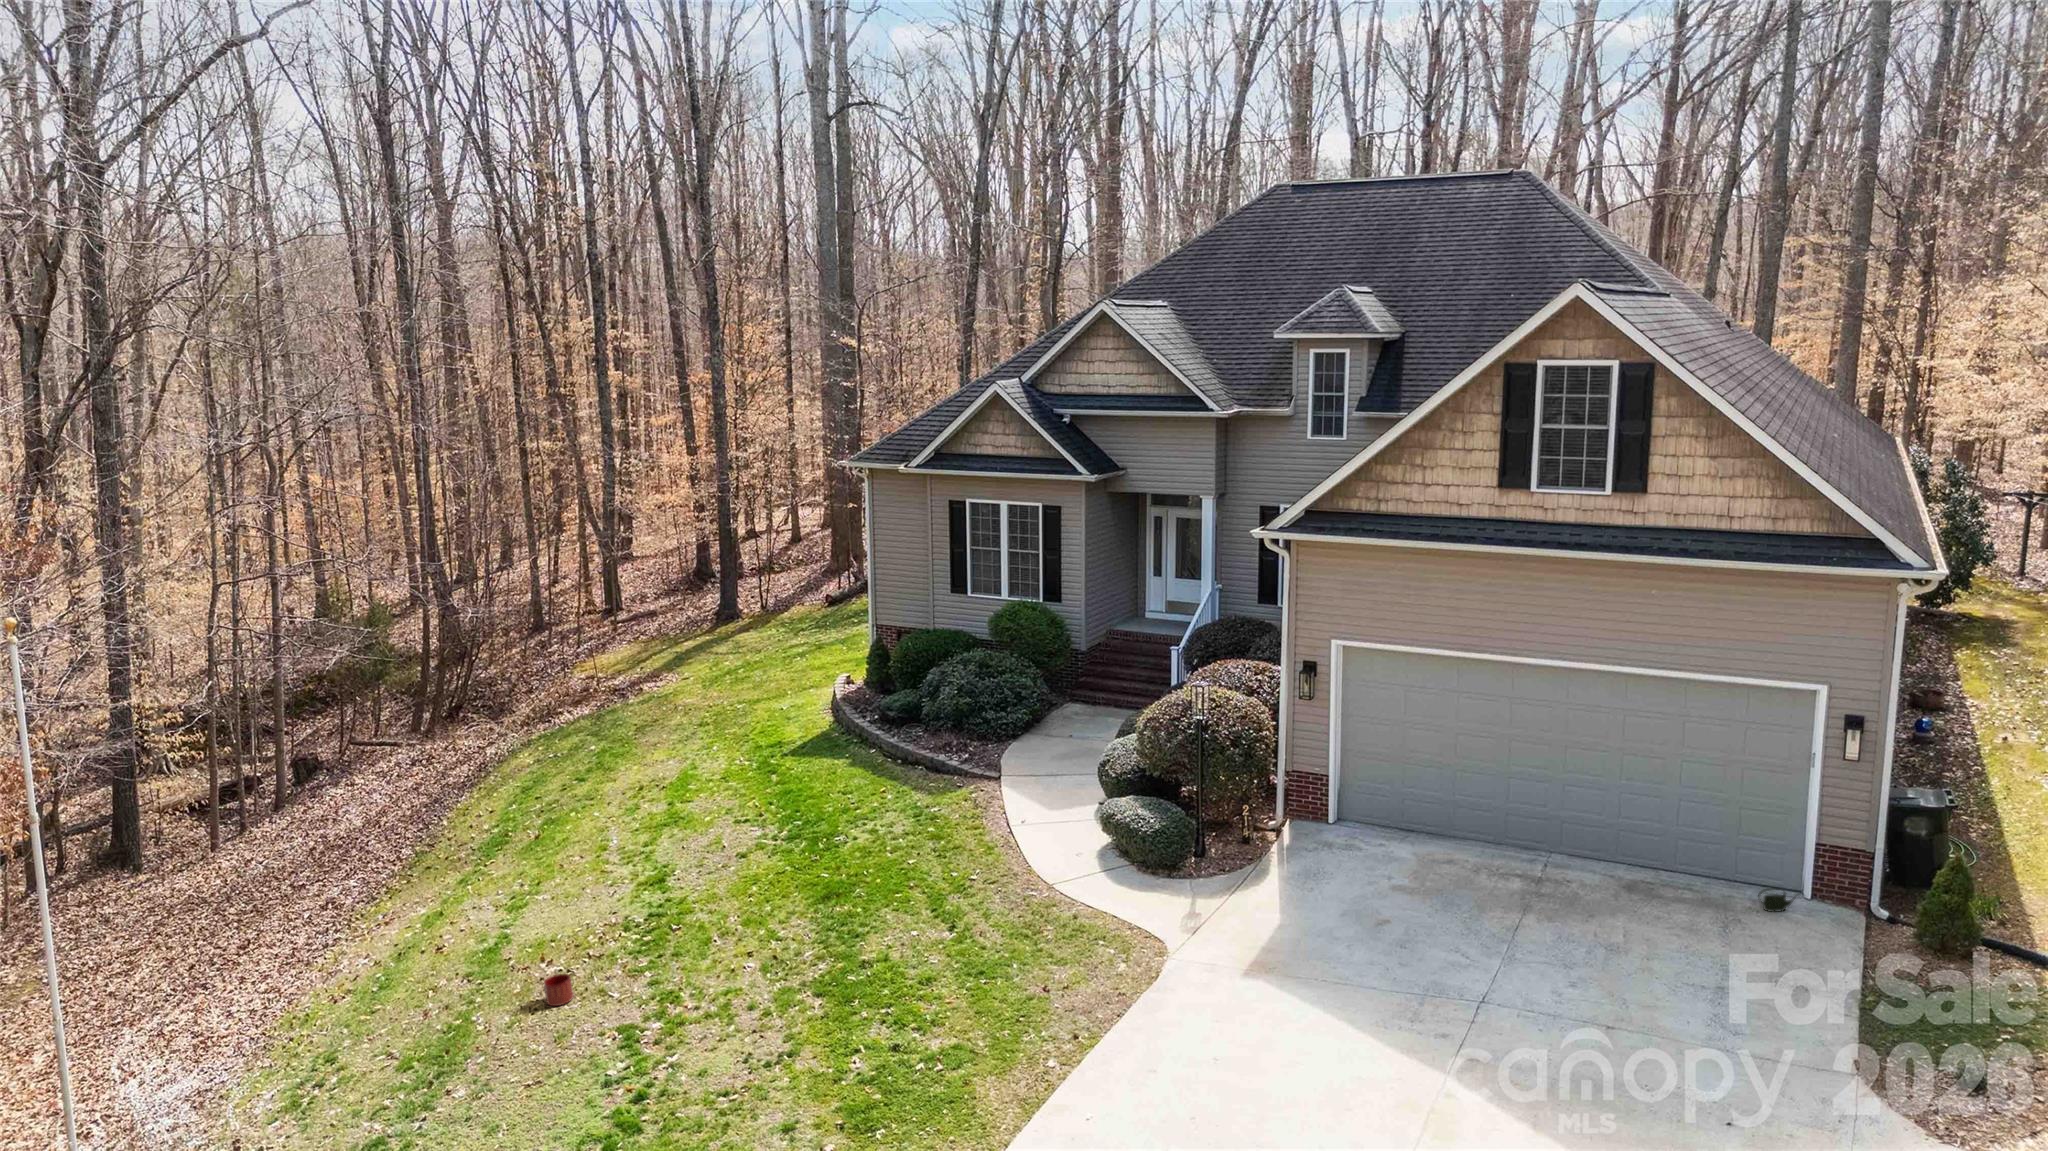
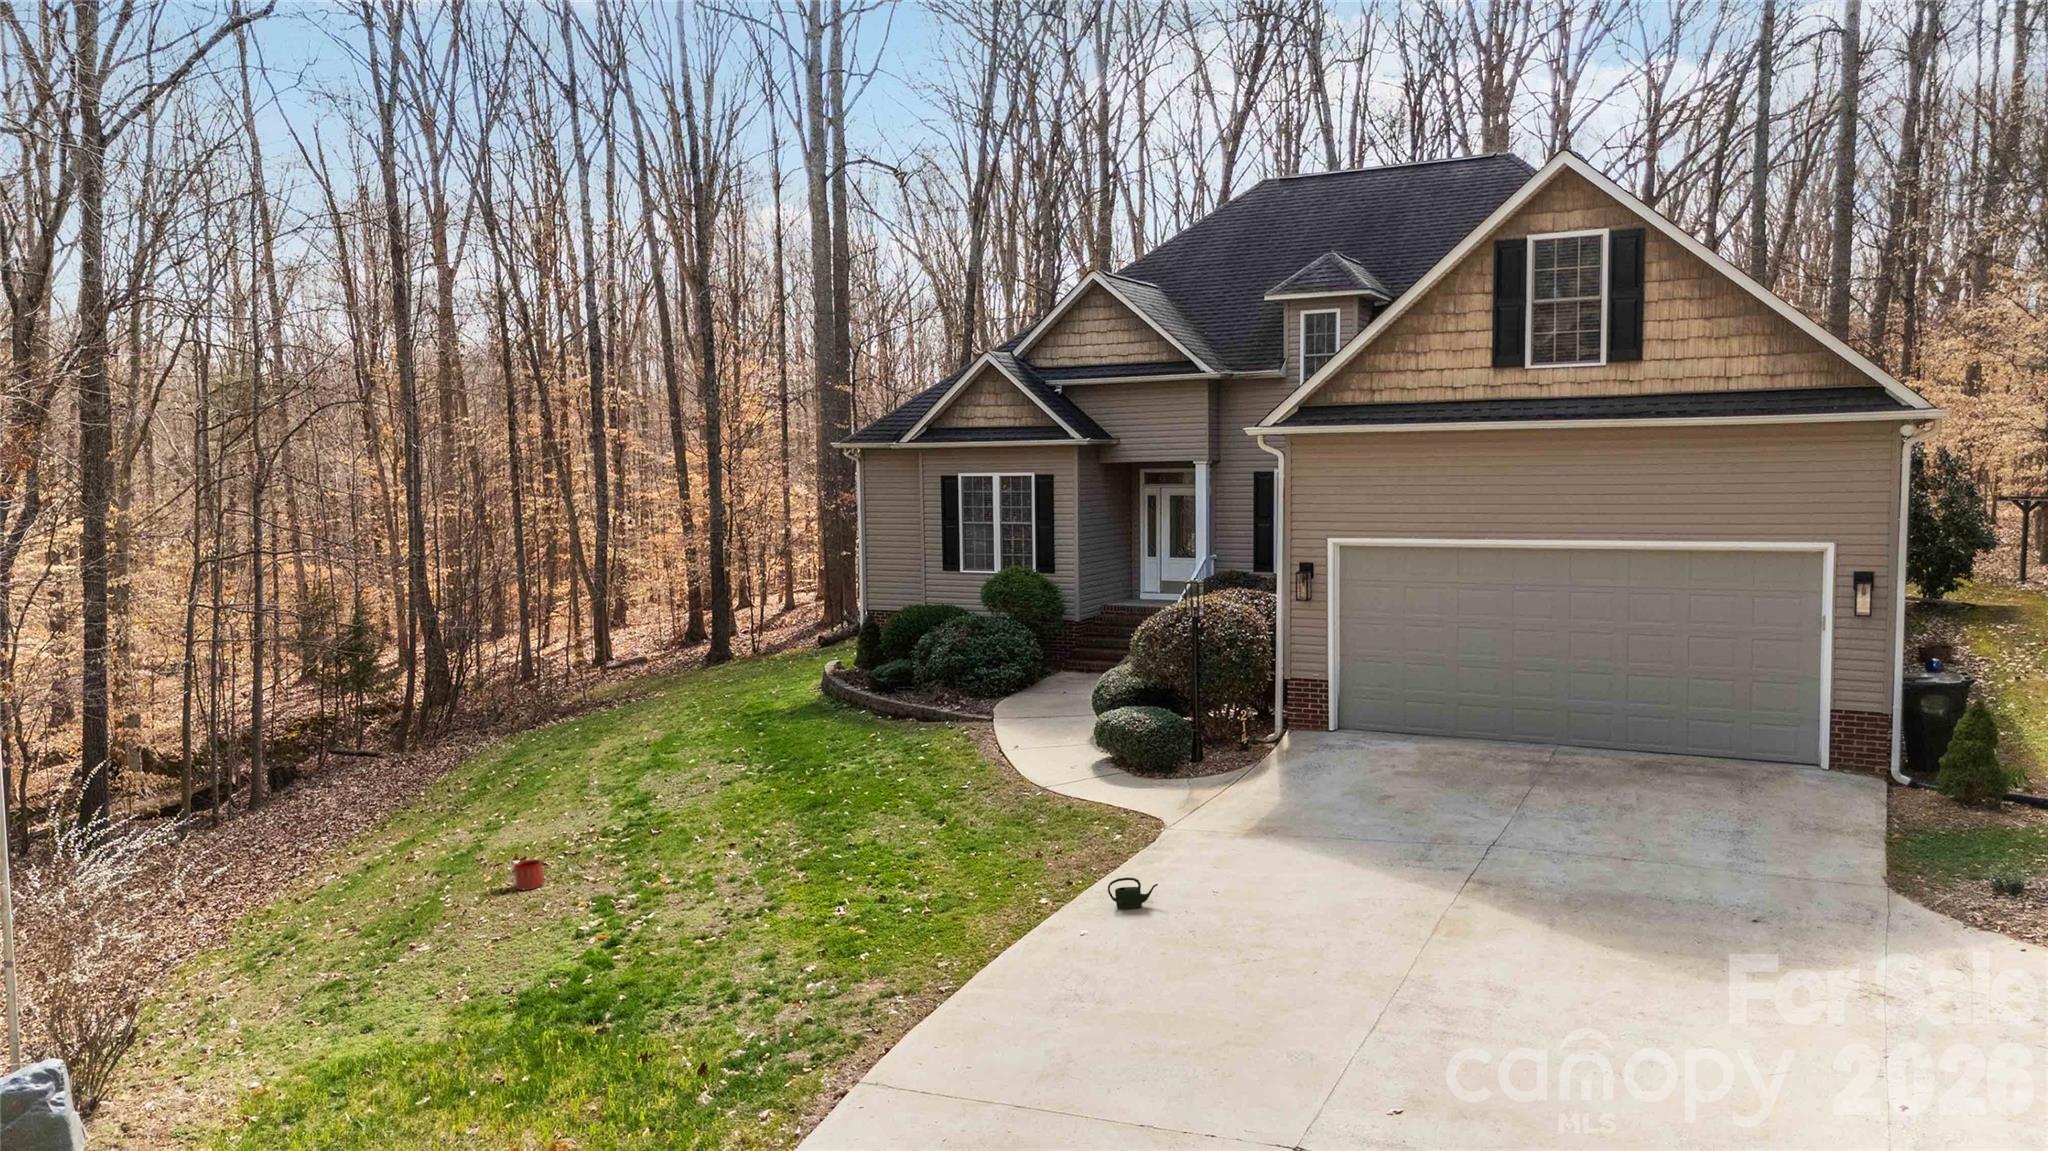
watering can: present [1758,888,1796,912] -> present [1108,877,1158,909]

